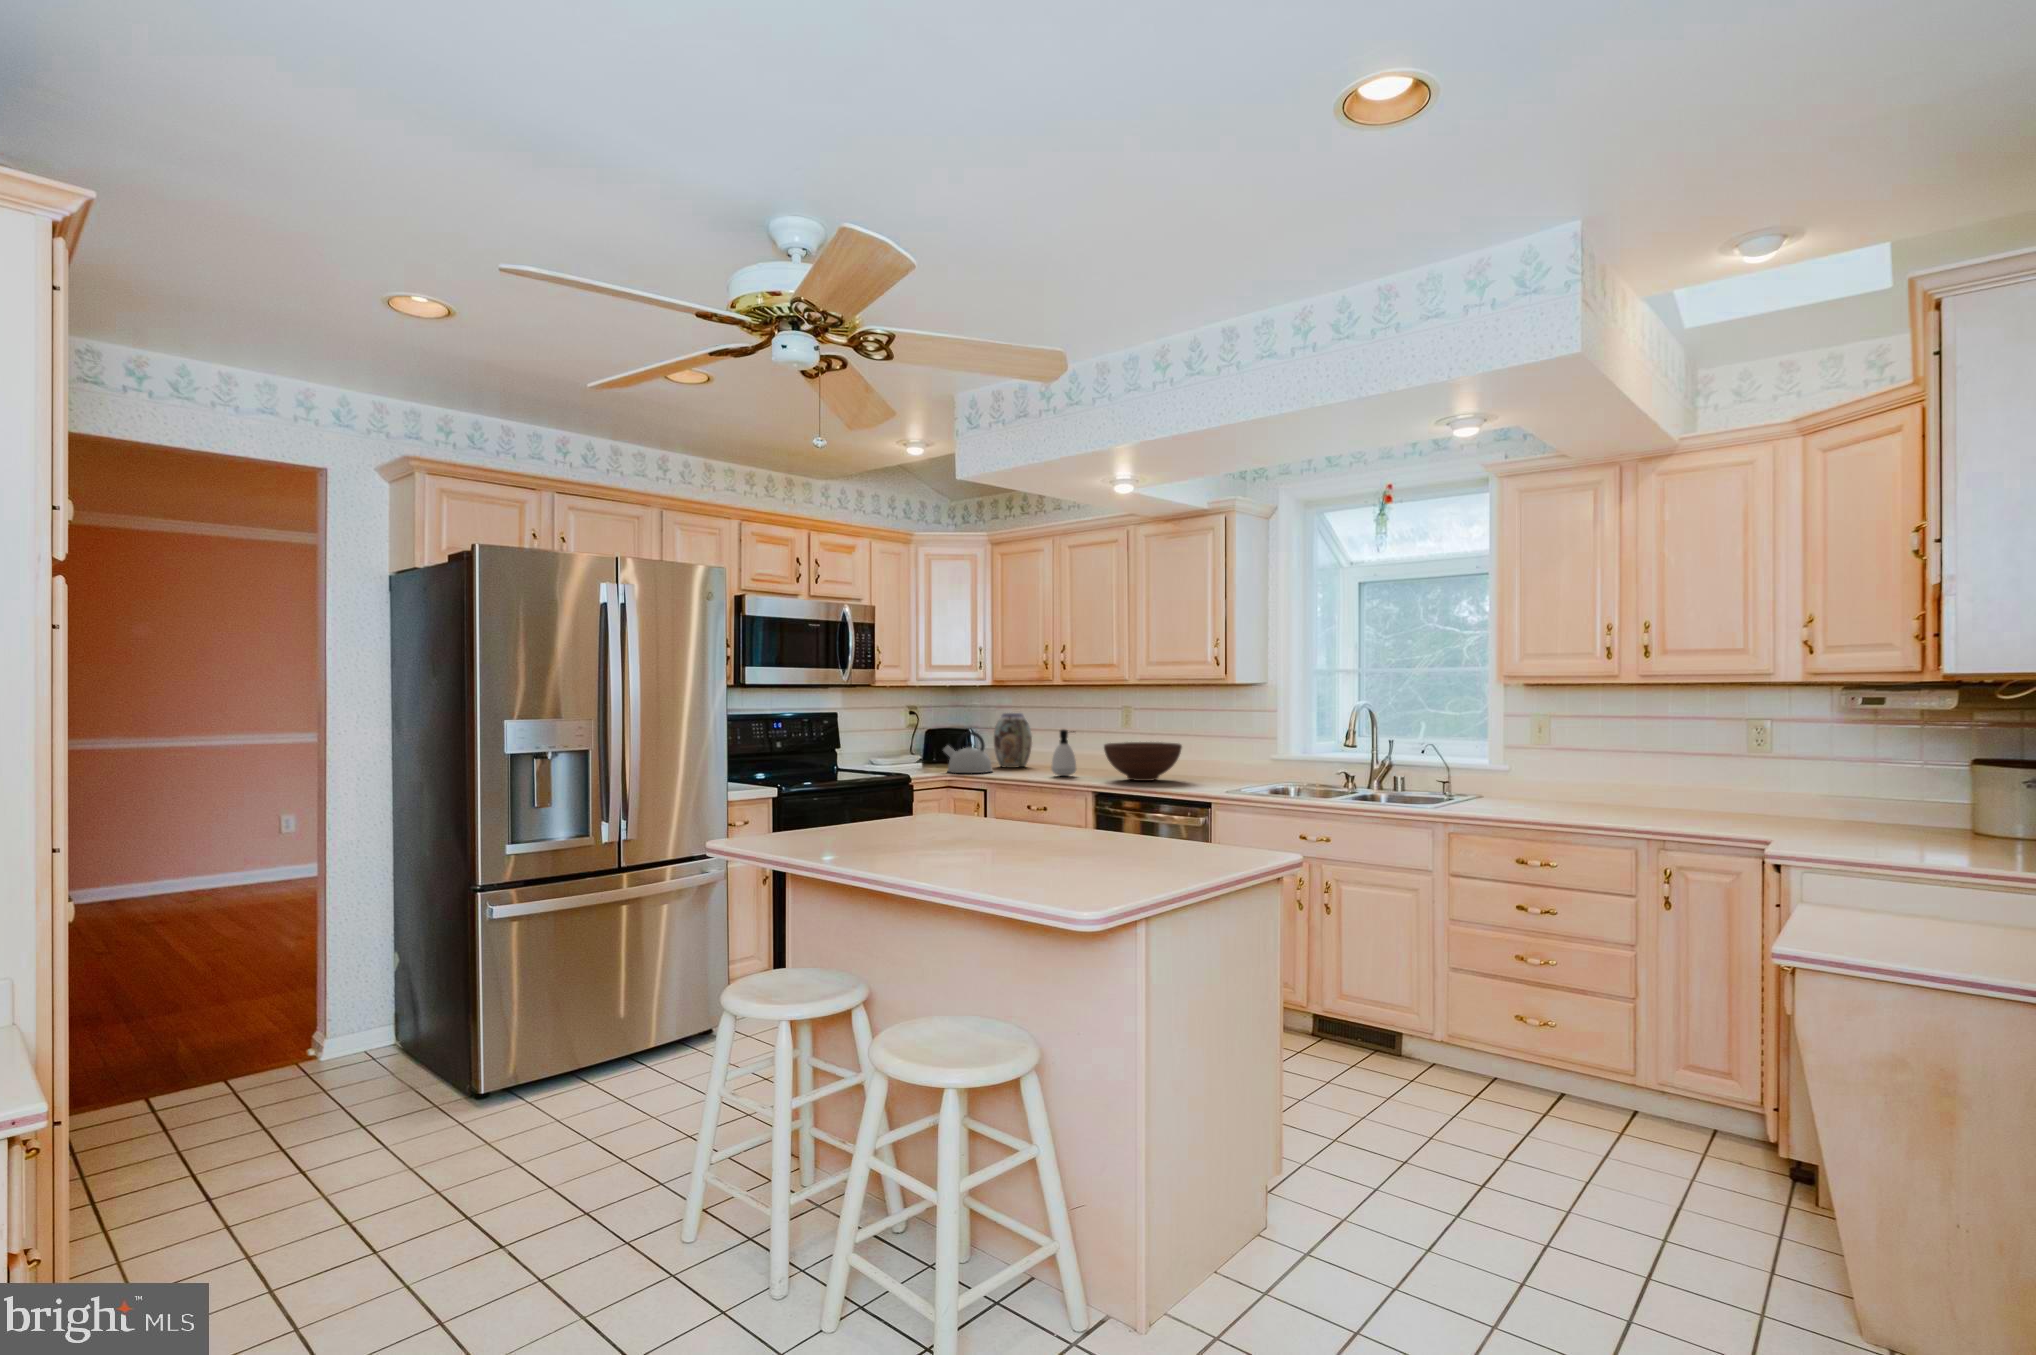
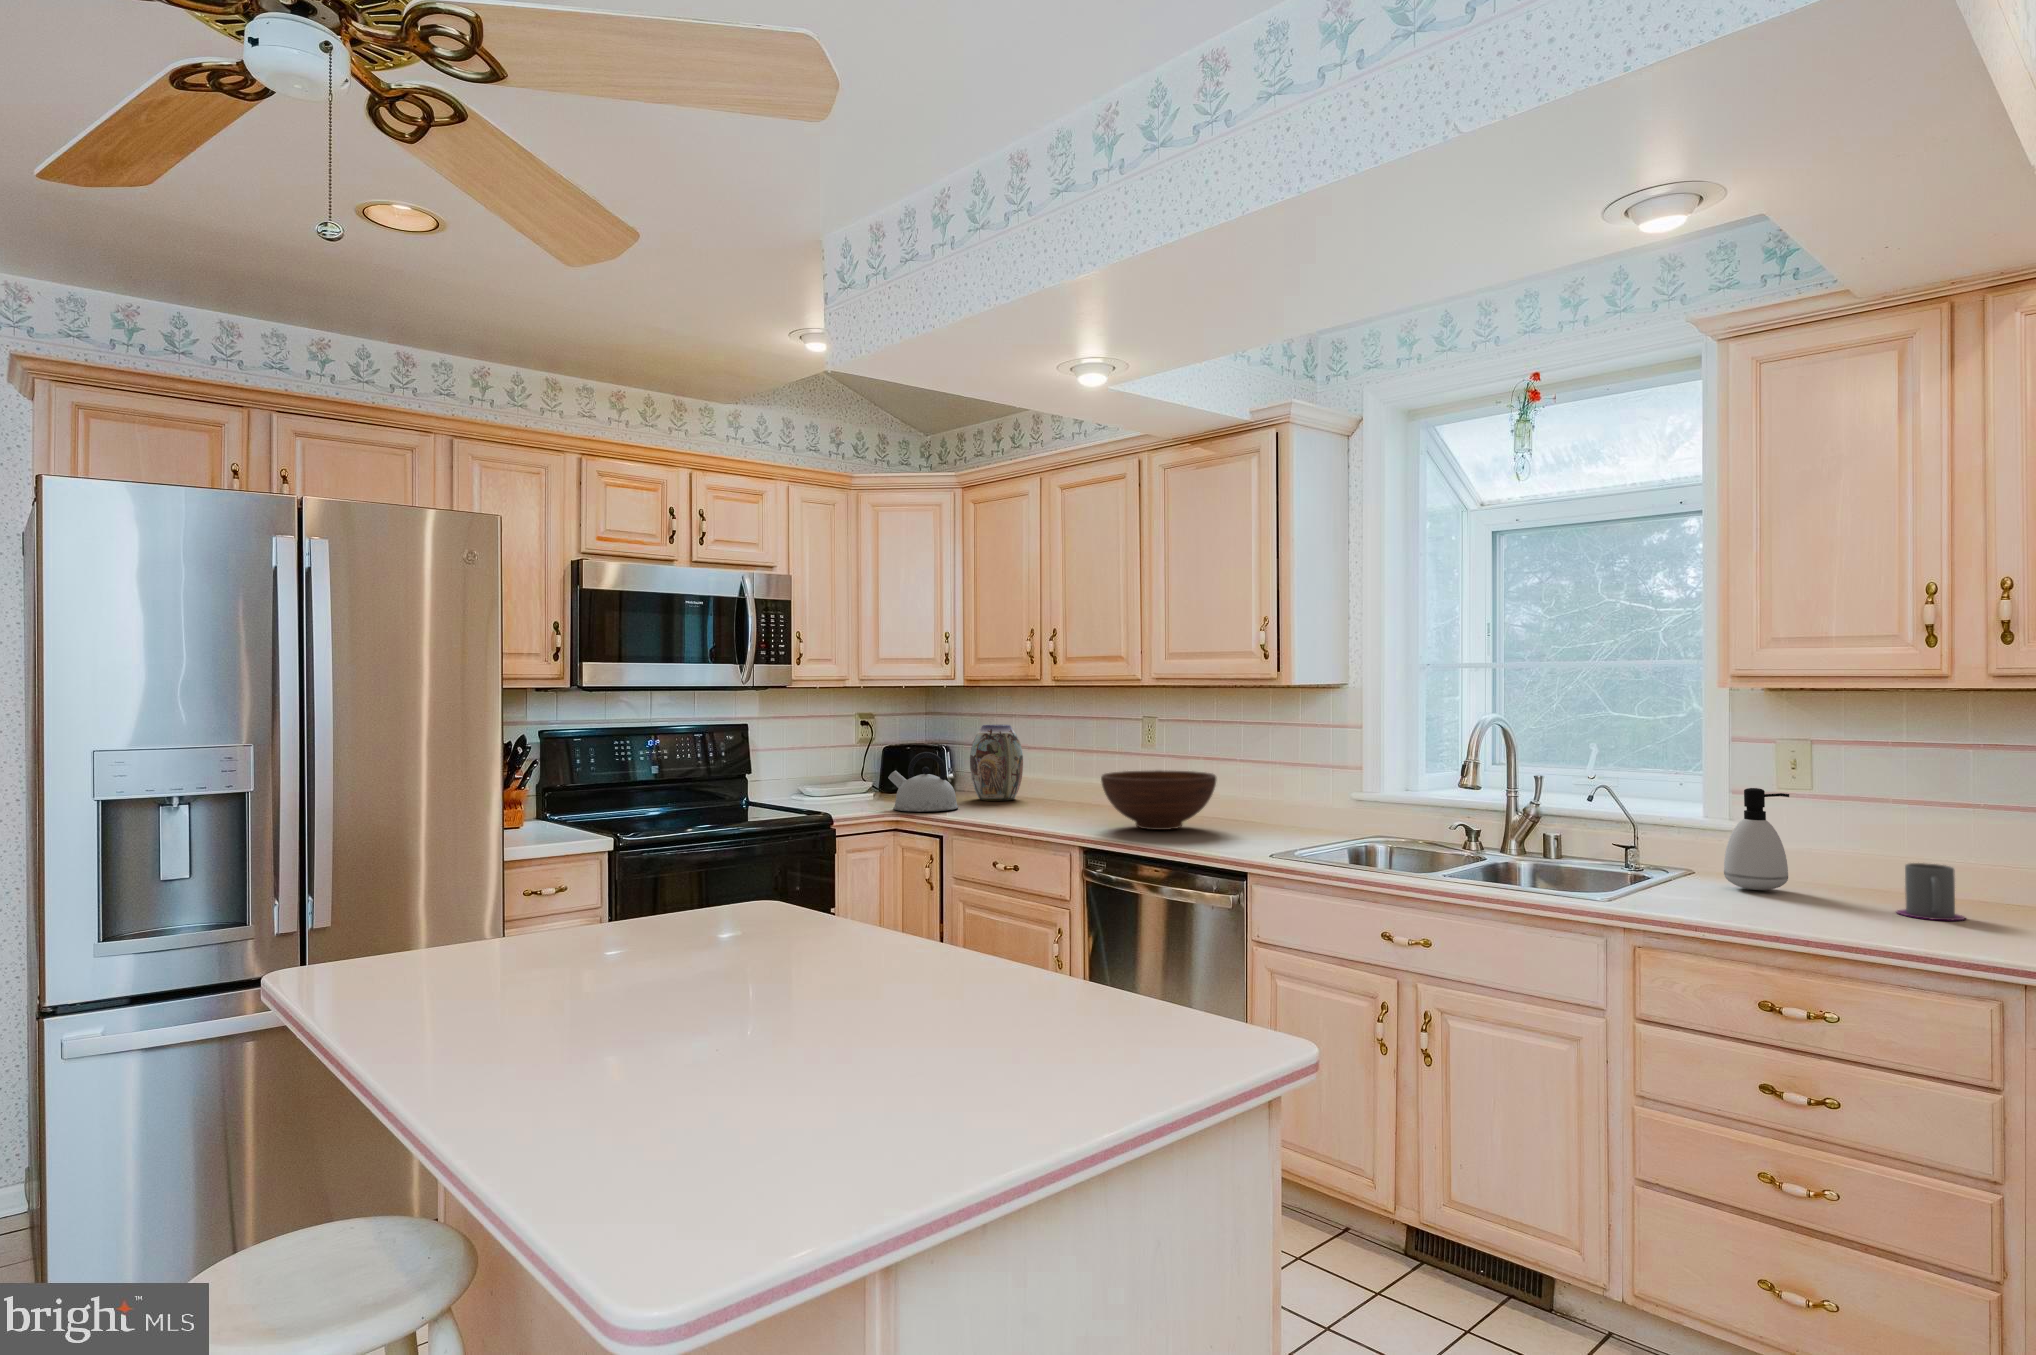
soap dispenser: present [1052,730,1076,776] -> present [1724,788,1789,890]
mug: none [1591,782,1626,813] -> present [1897,863,1965,920]

